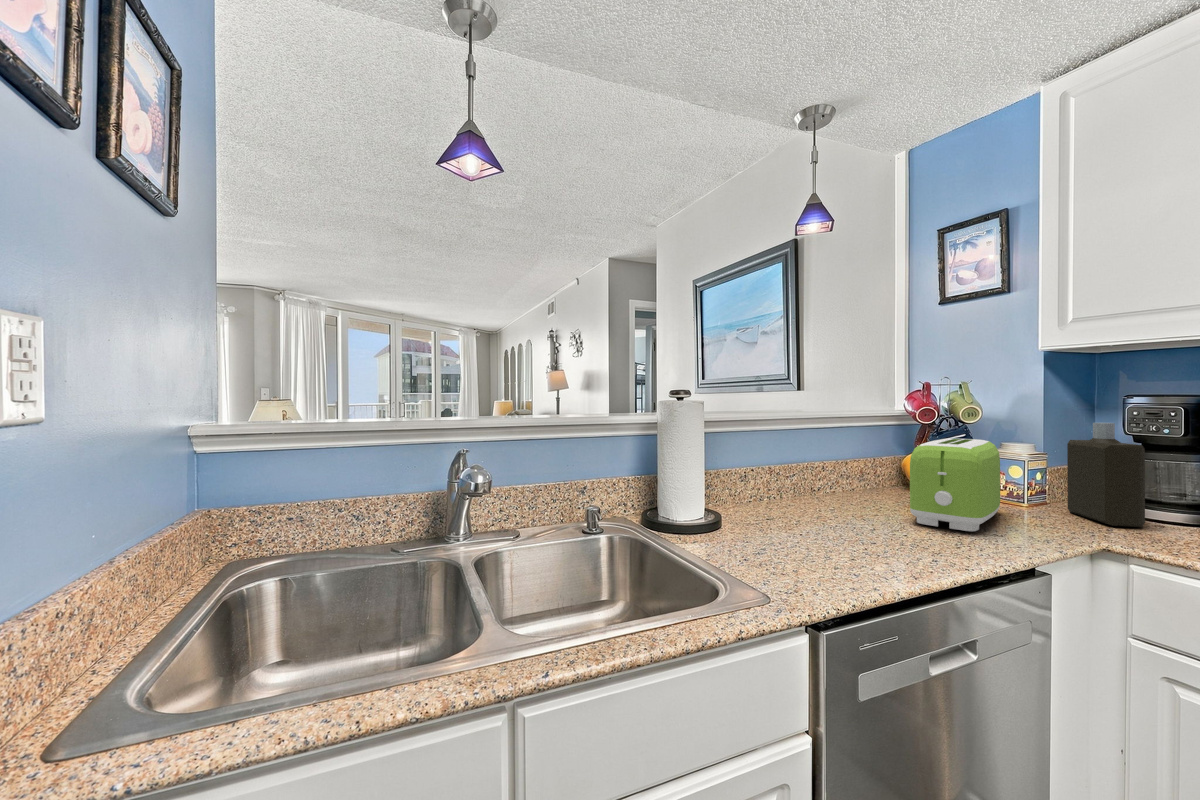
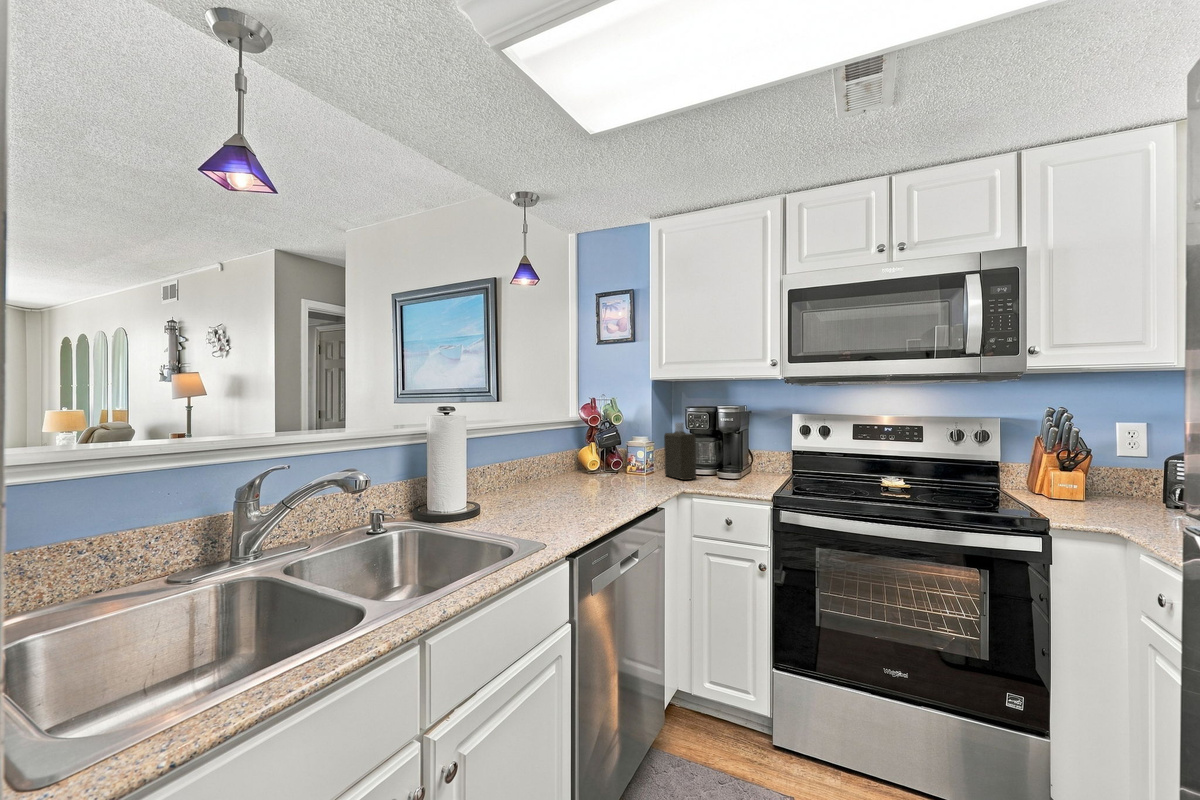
toaster: present [910,438,1000,531] -> none [593,435,636,492]

